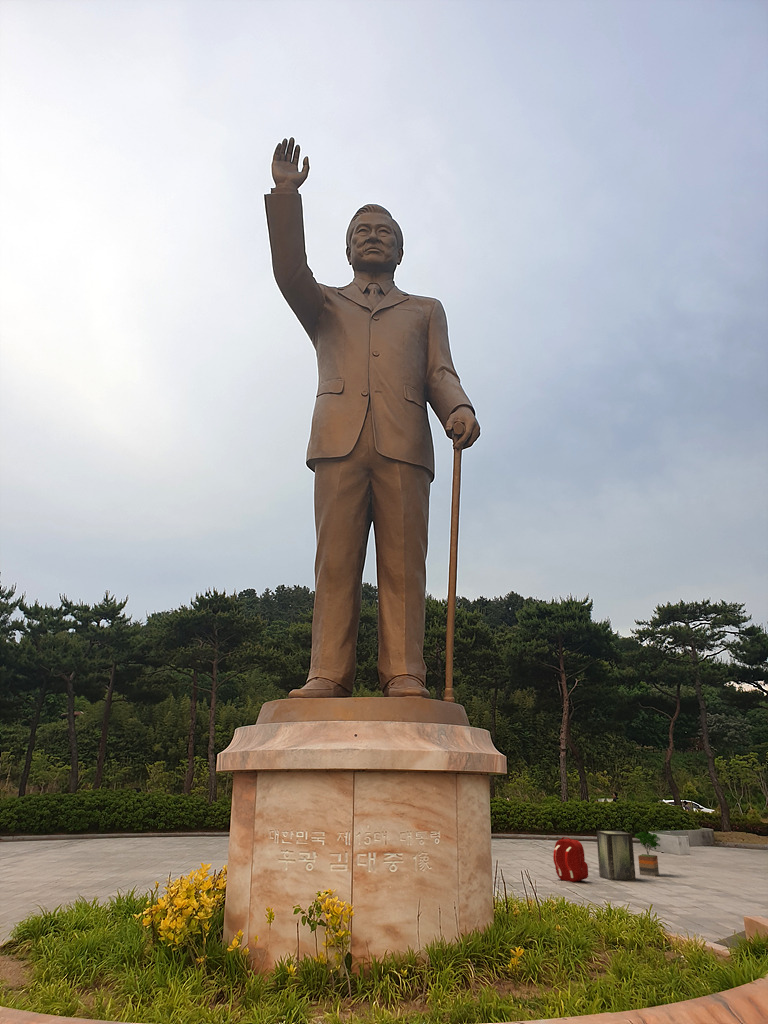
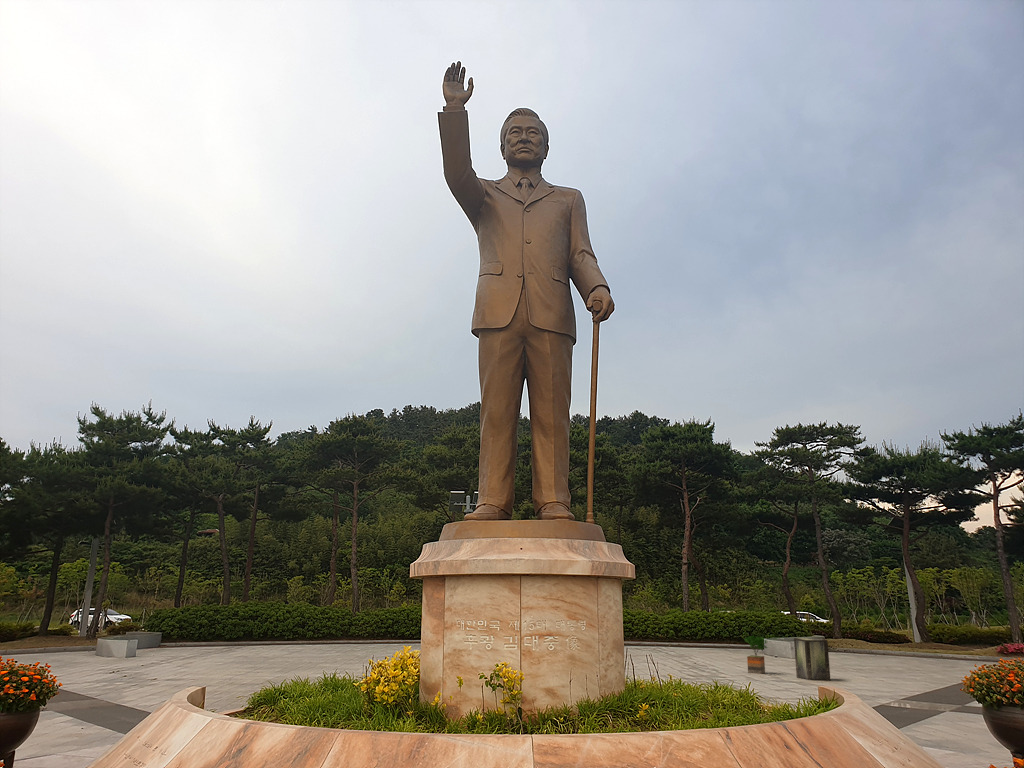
storage box: present [597,831,636,881] -> present [794,638,830,681]
backpack: present [553,837,588,882] -> none [671,640,702,678]

